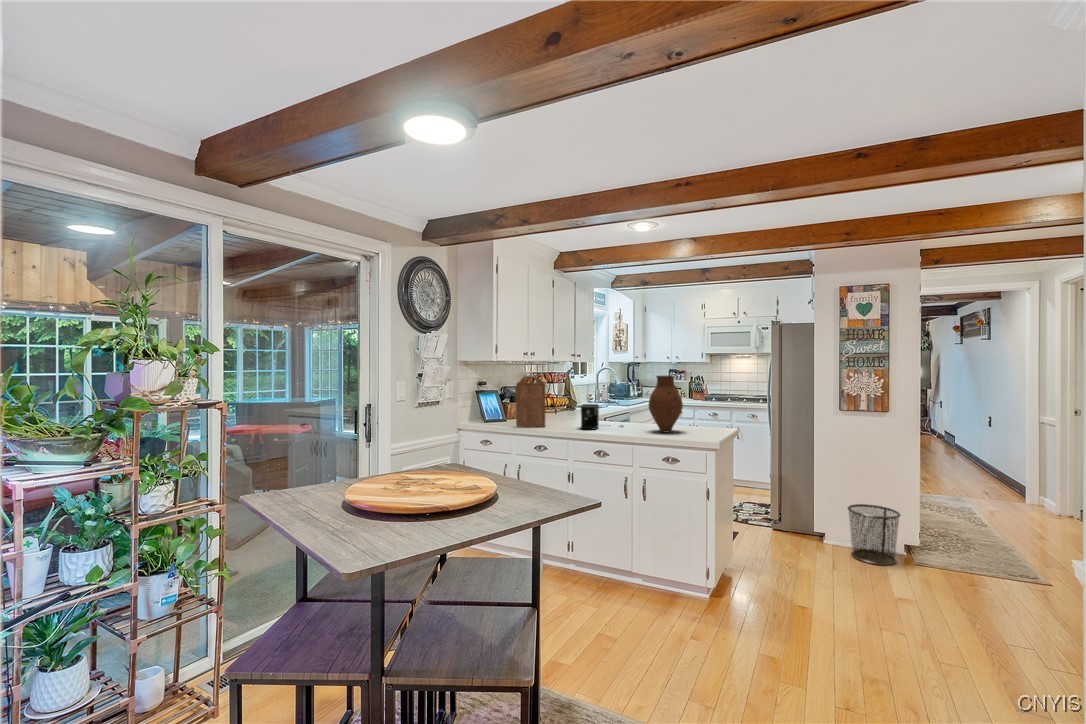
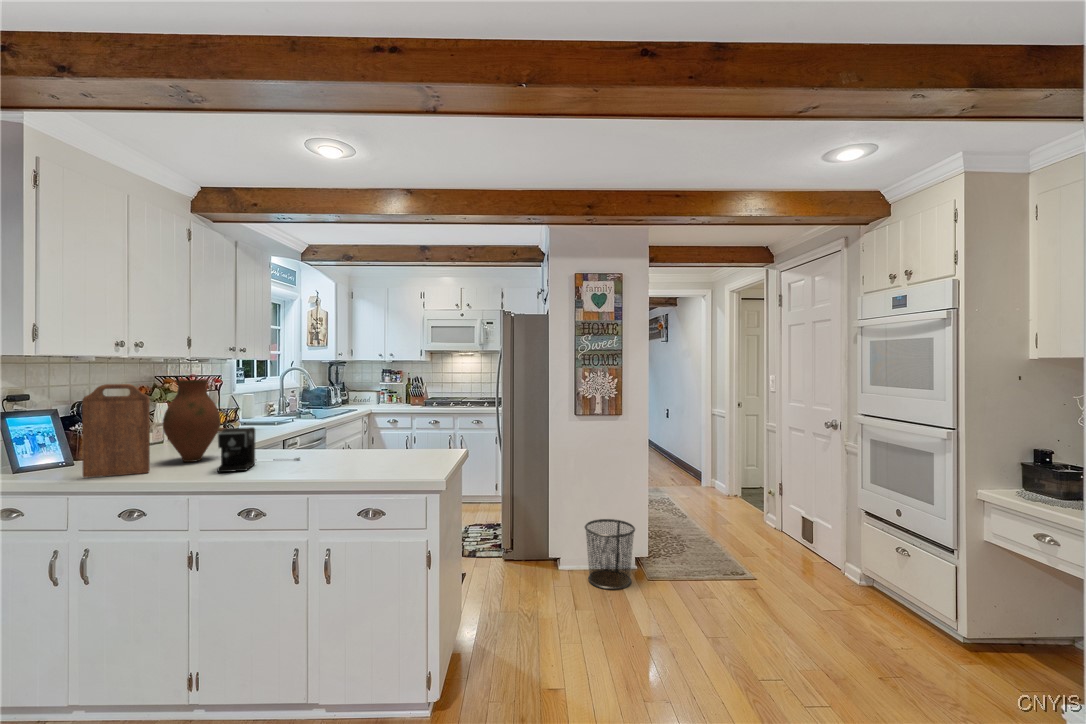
vase: present [649,376,683,432] -> present [163,380,221,462]

